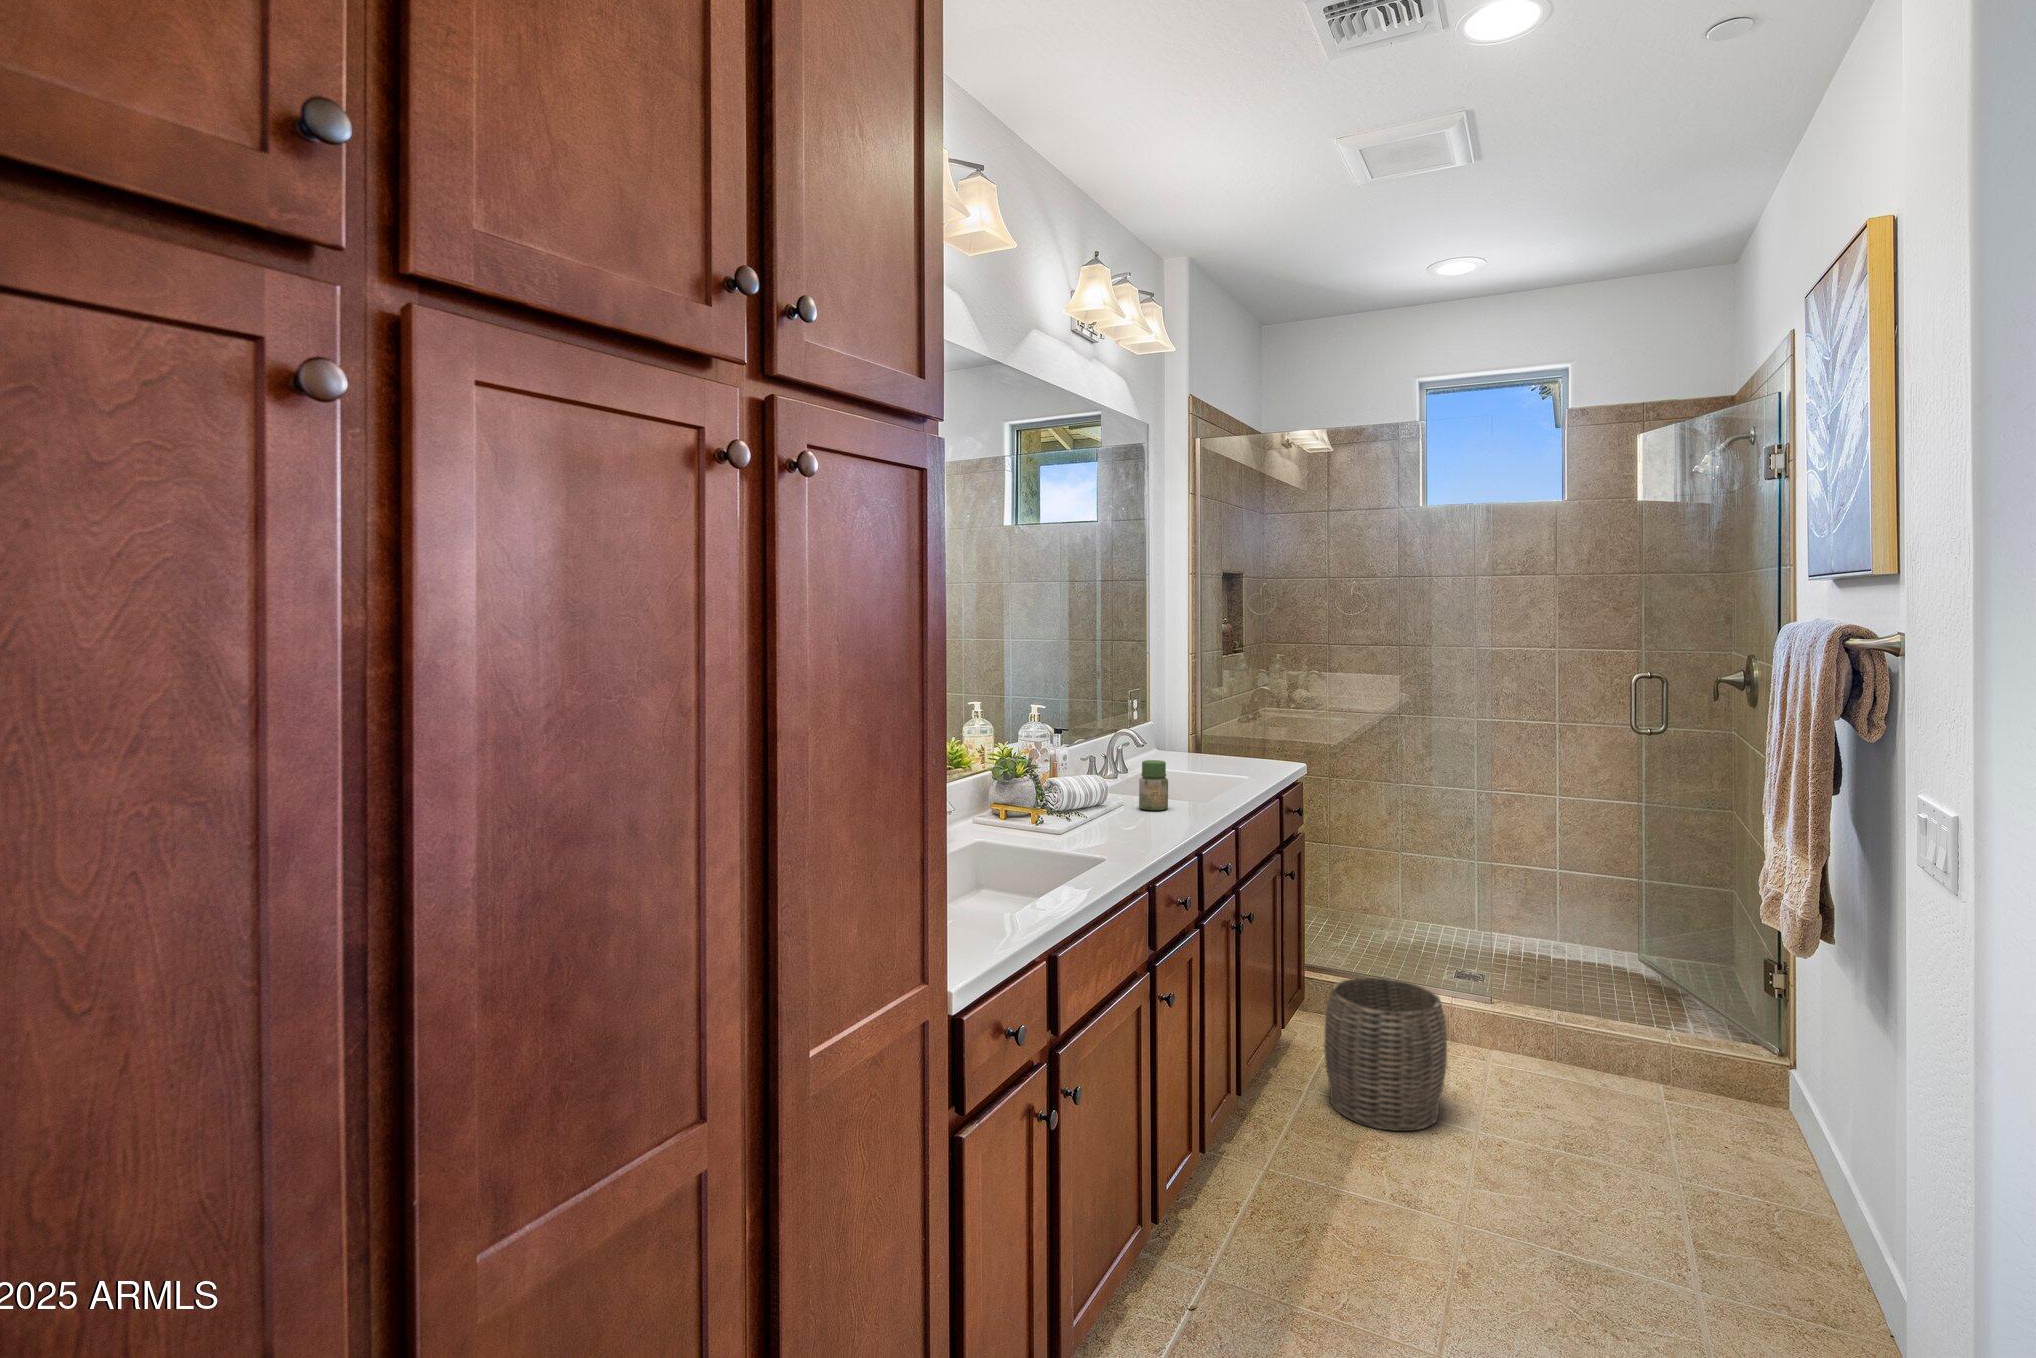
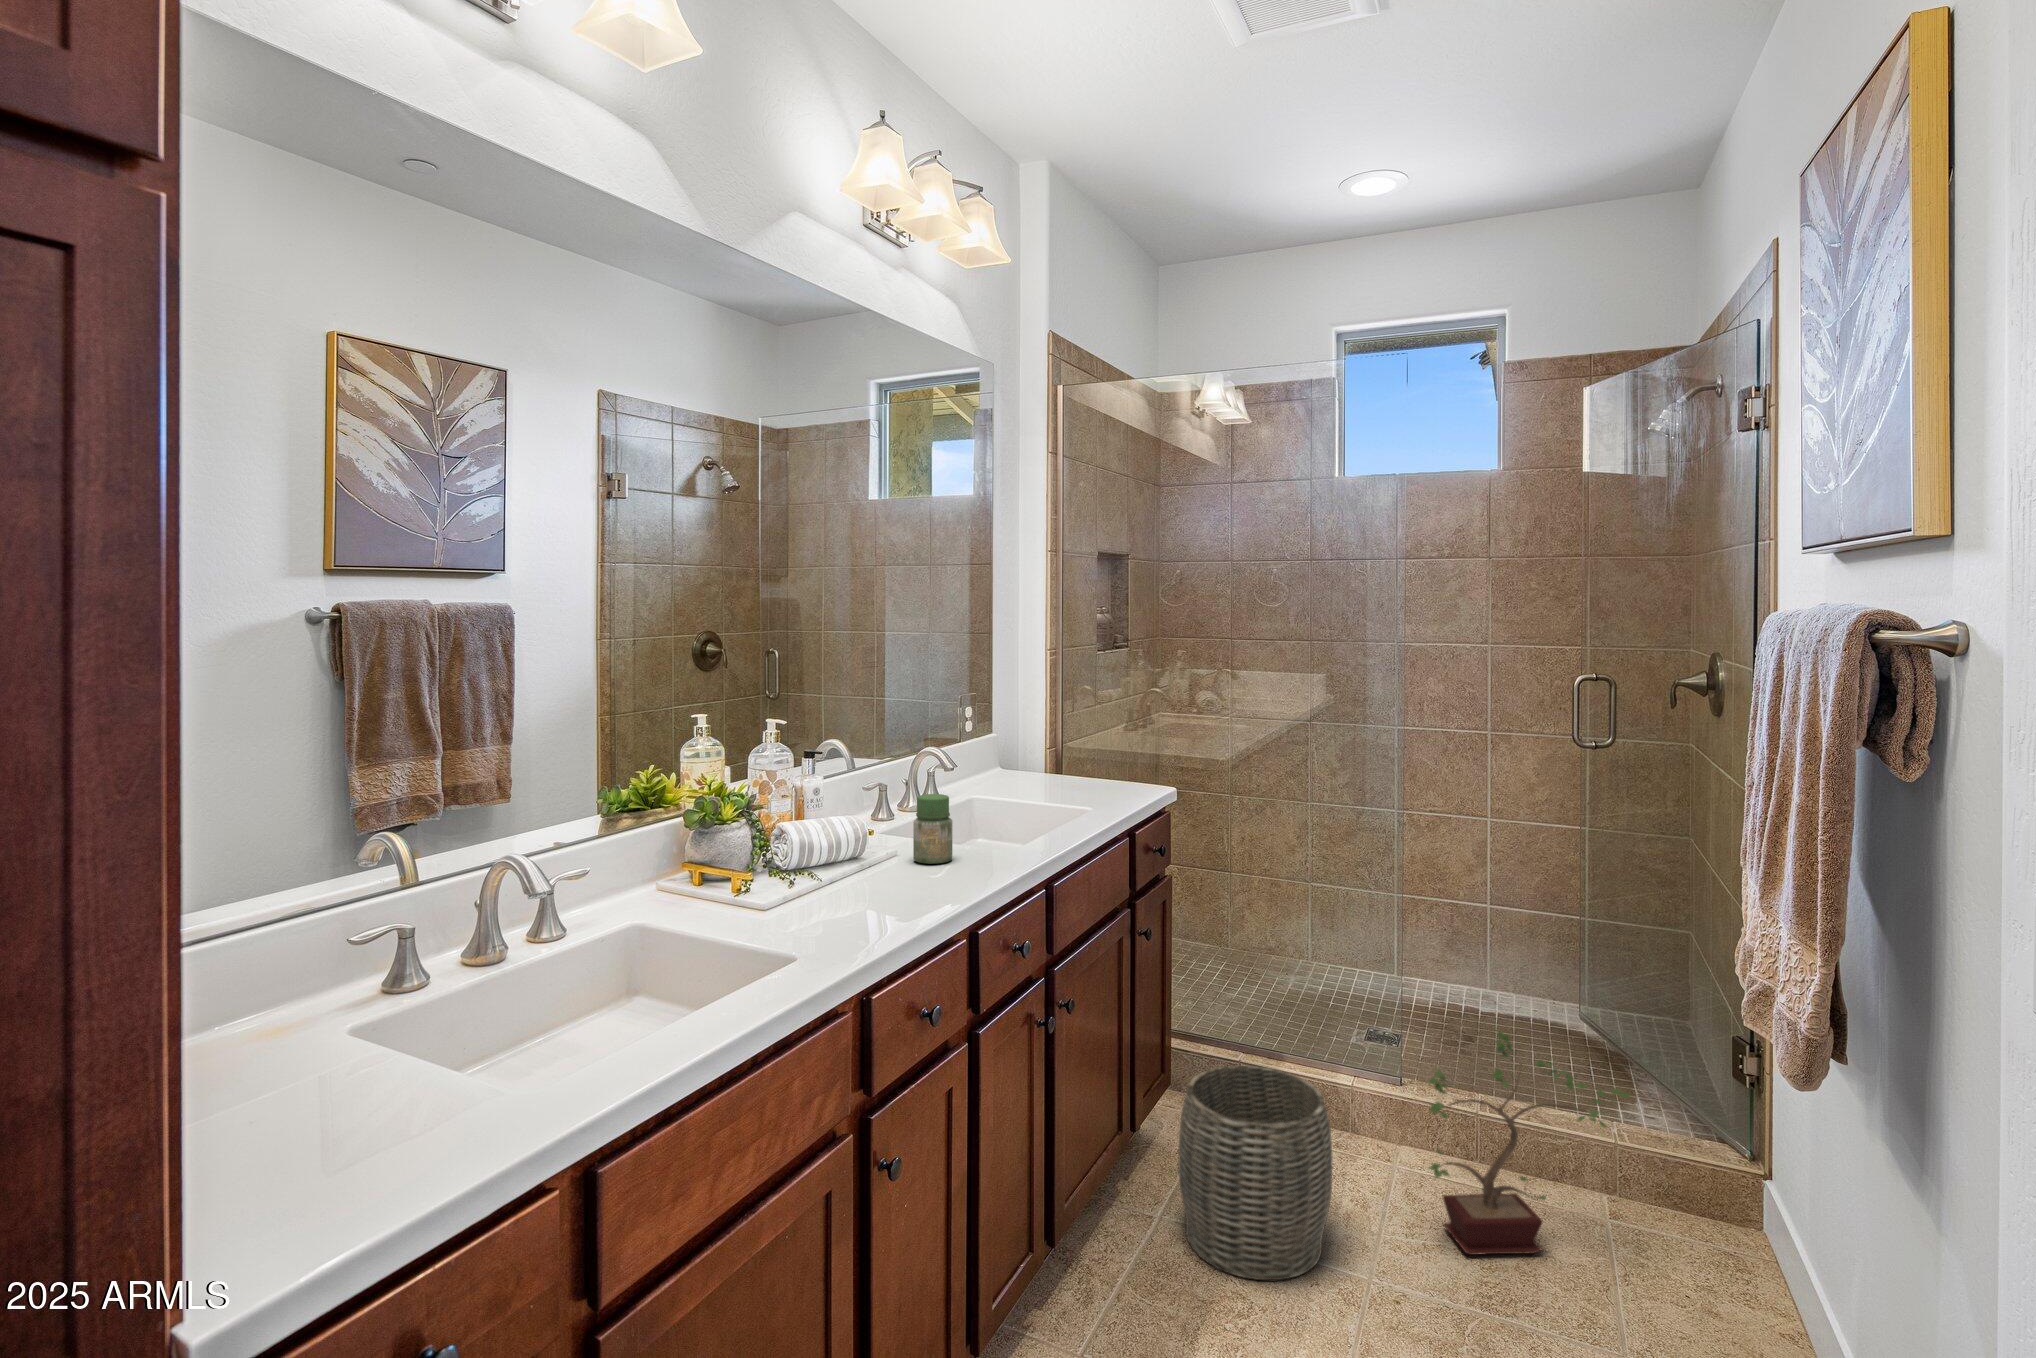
potted plant: none [1519,947,1682,1119] -> present [1429,1031,1629,1255]

